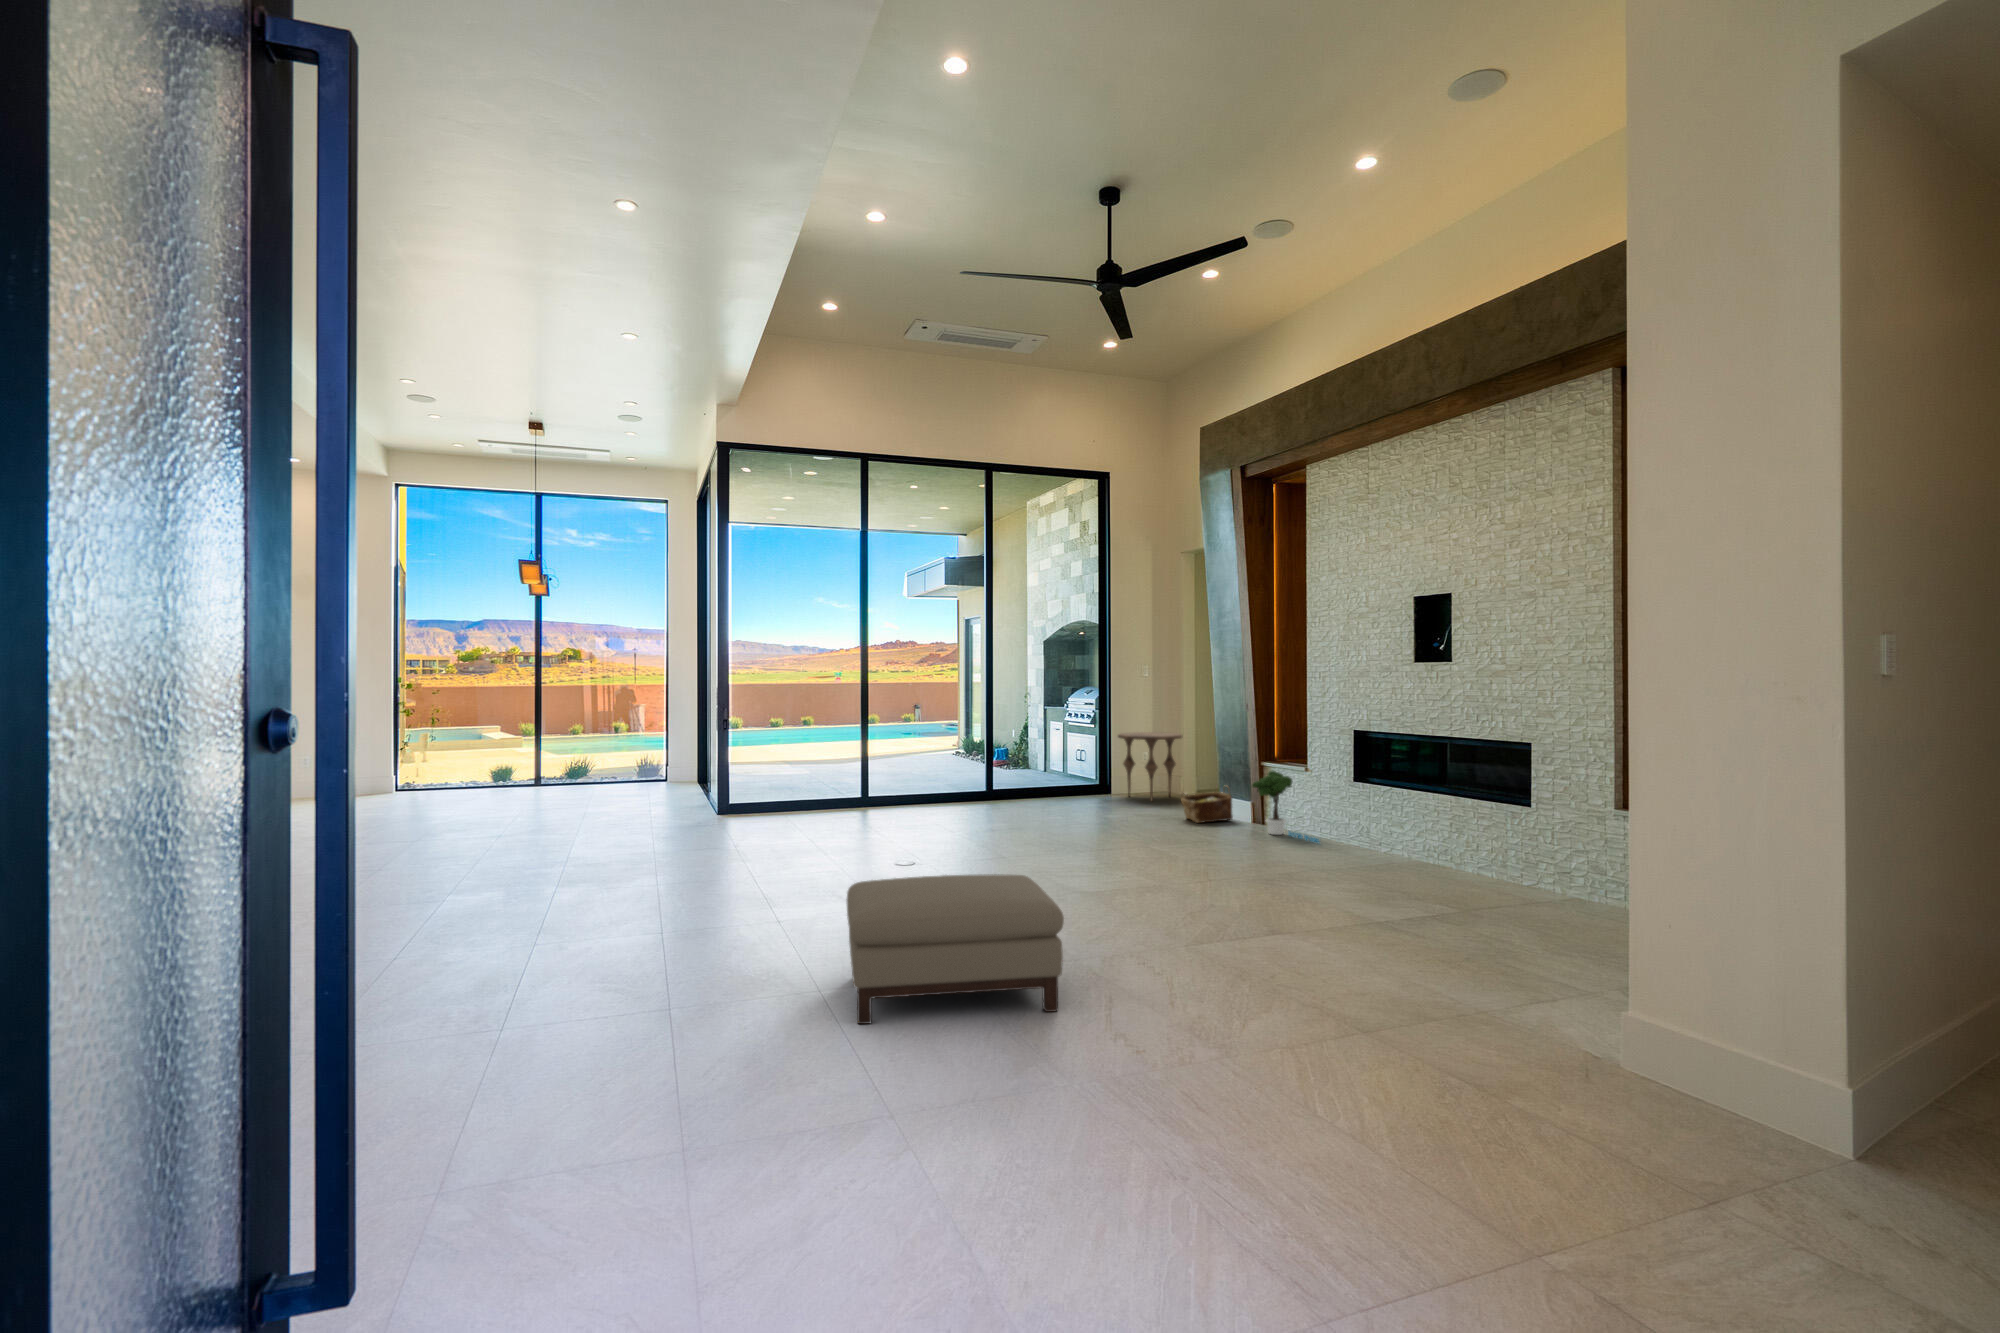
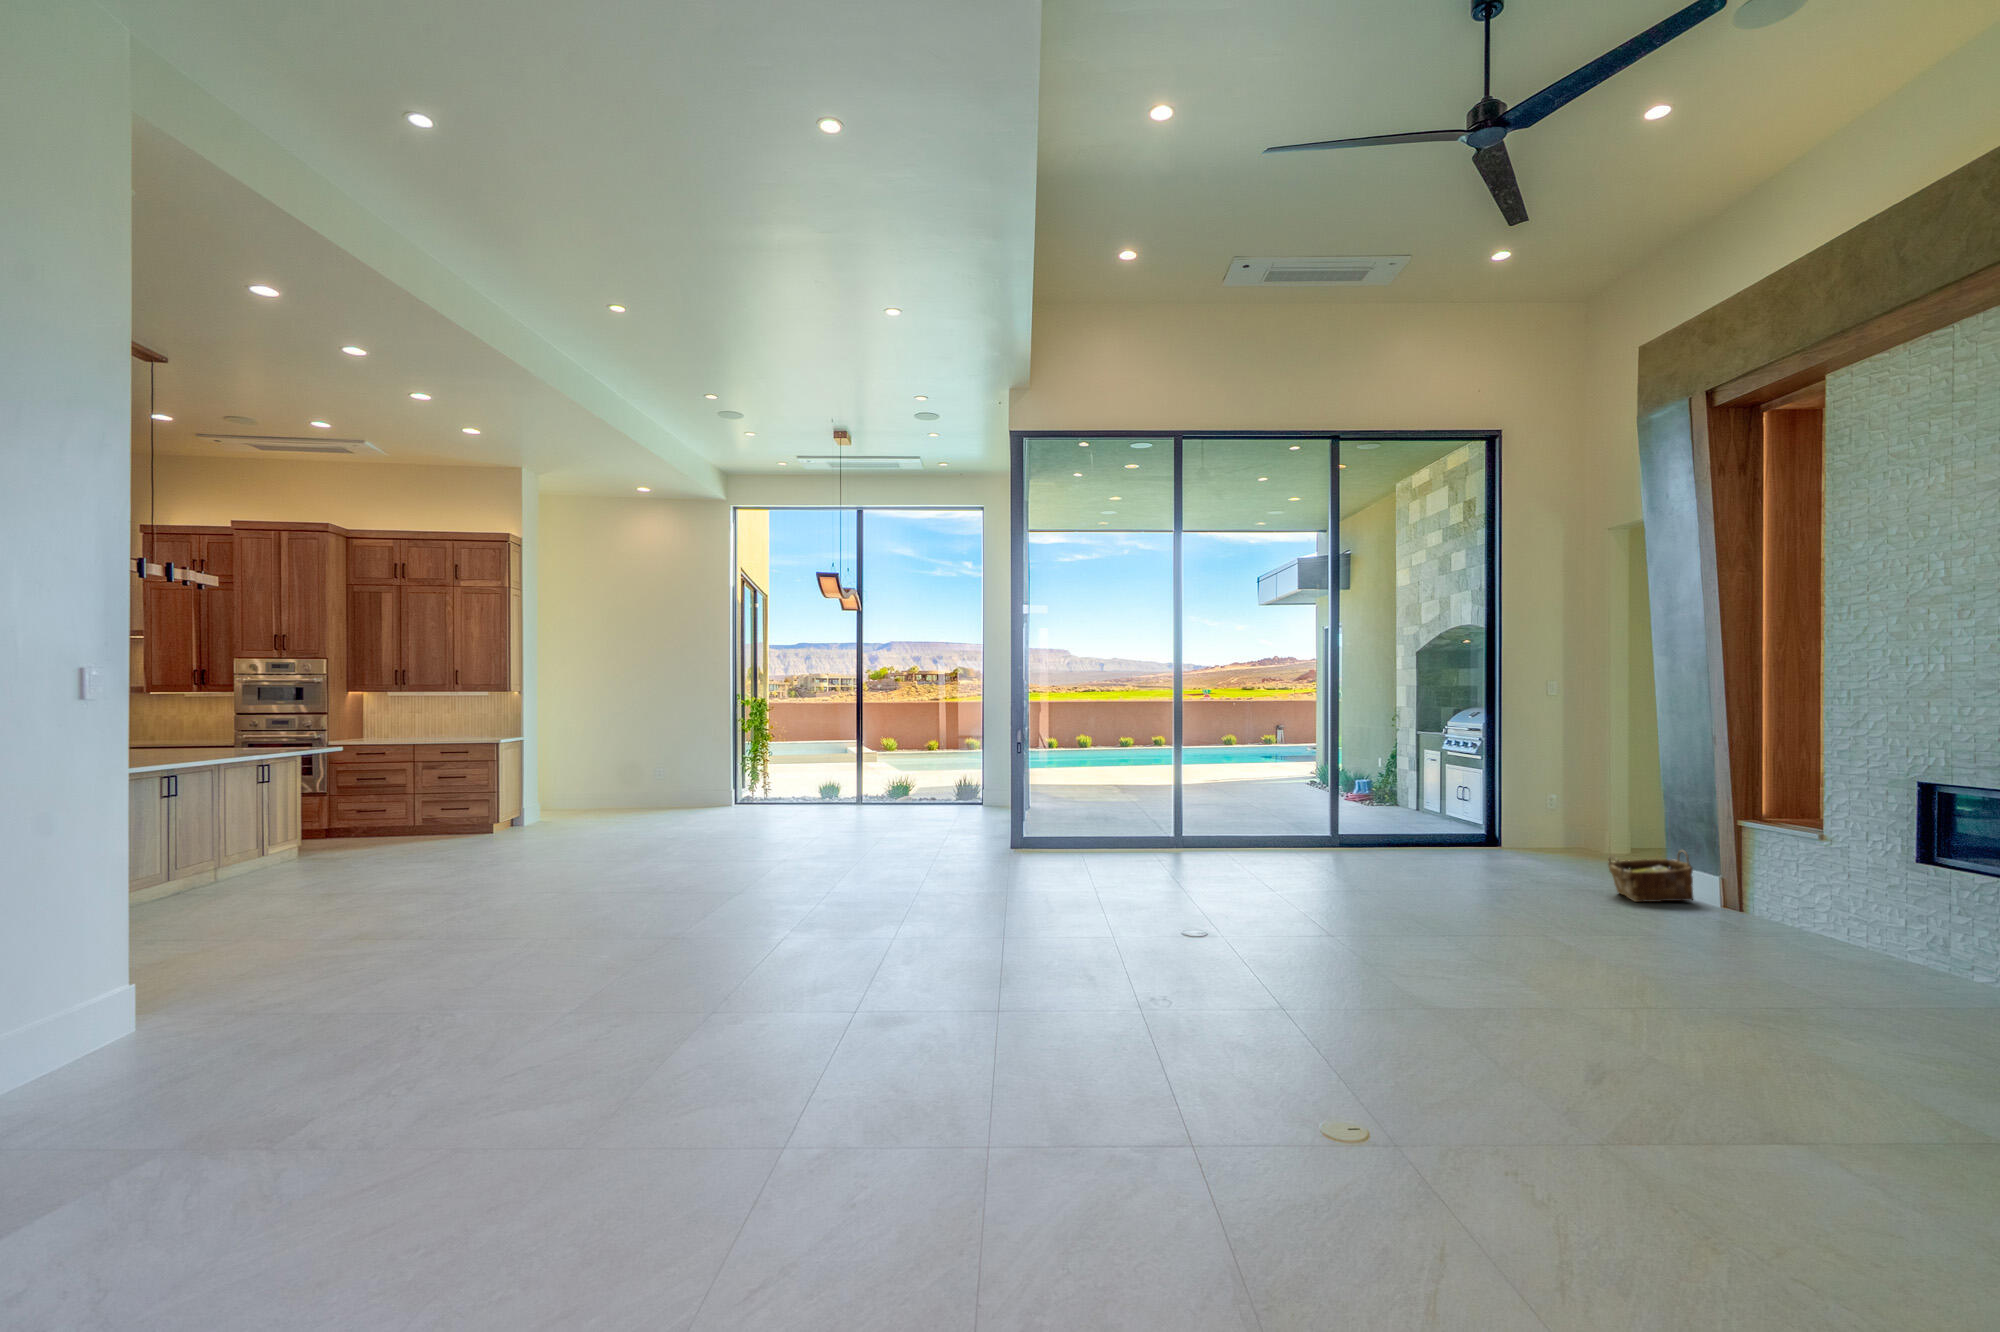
side table: present [1118,732,1182,801] -> none [1515,769,1613,863]
potted tree: present [1252,771,1319,844] -> none [1725,835,1852,955]
ottoman: present [846,874,1064,1024] -> none [1013,987,1357,1252]

